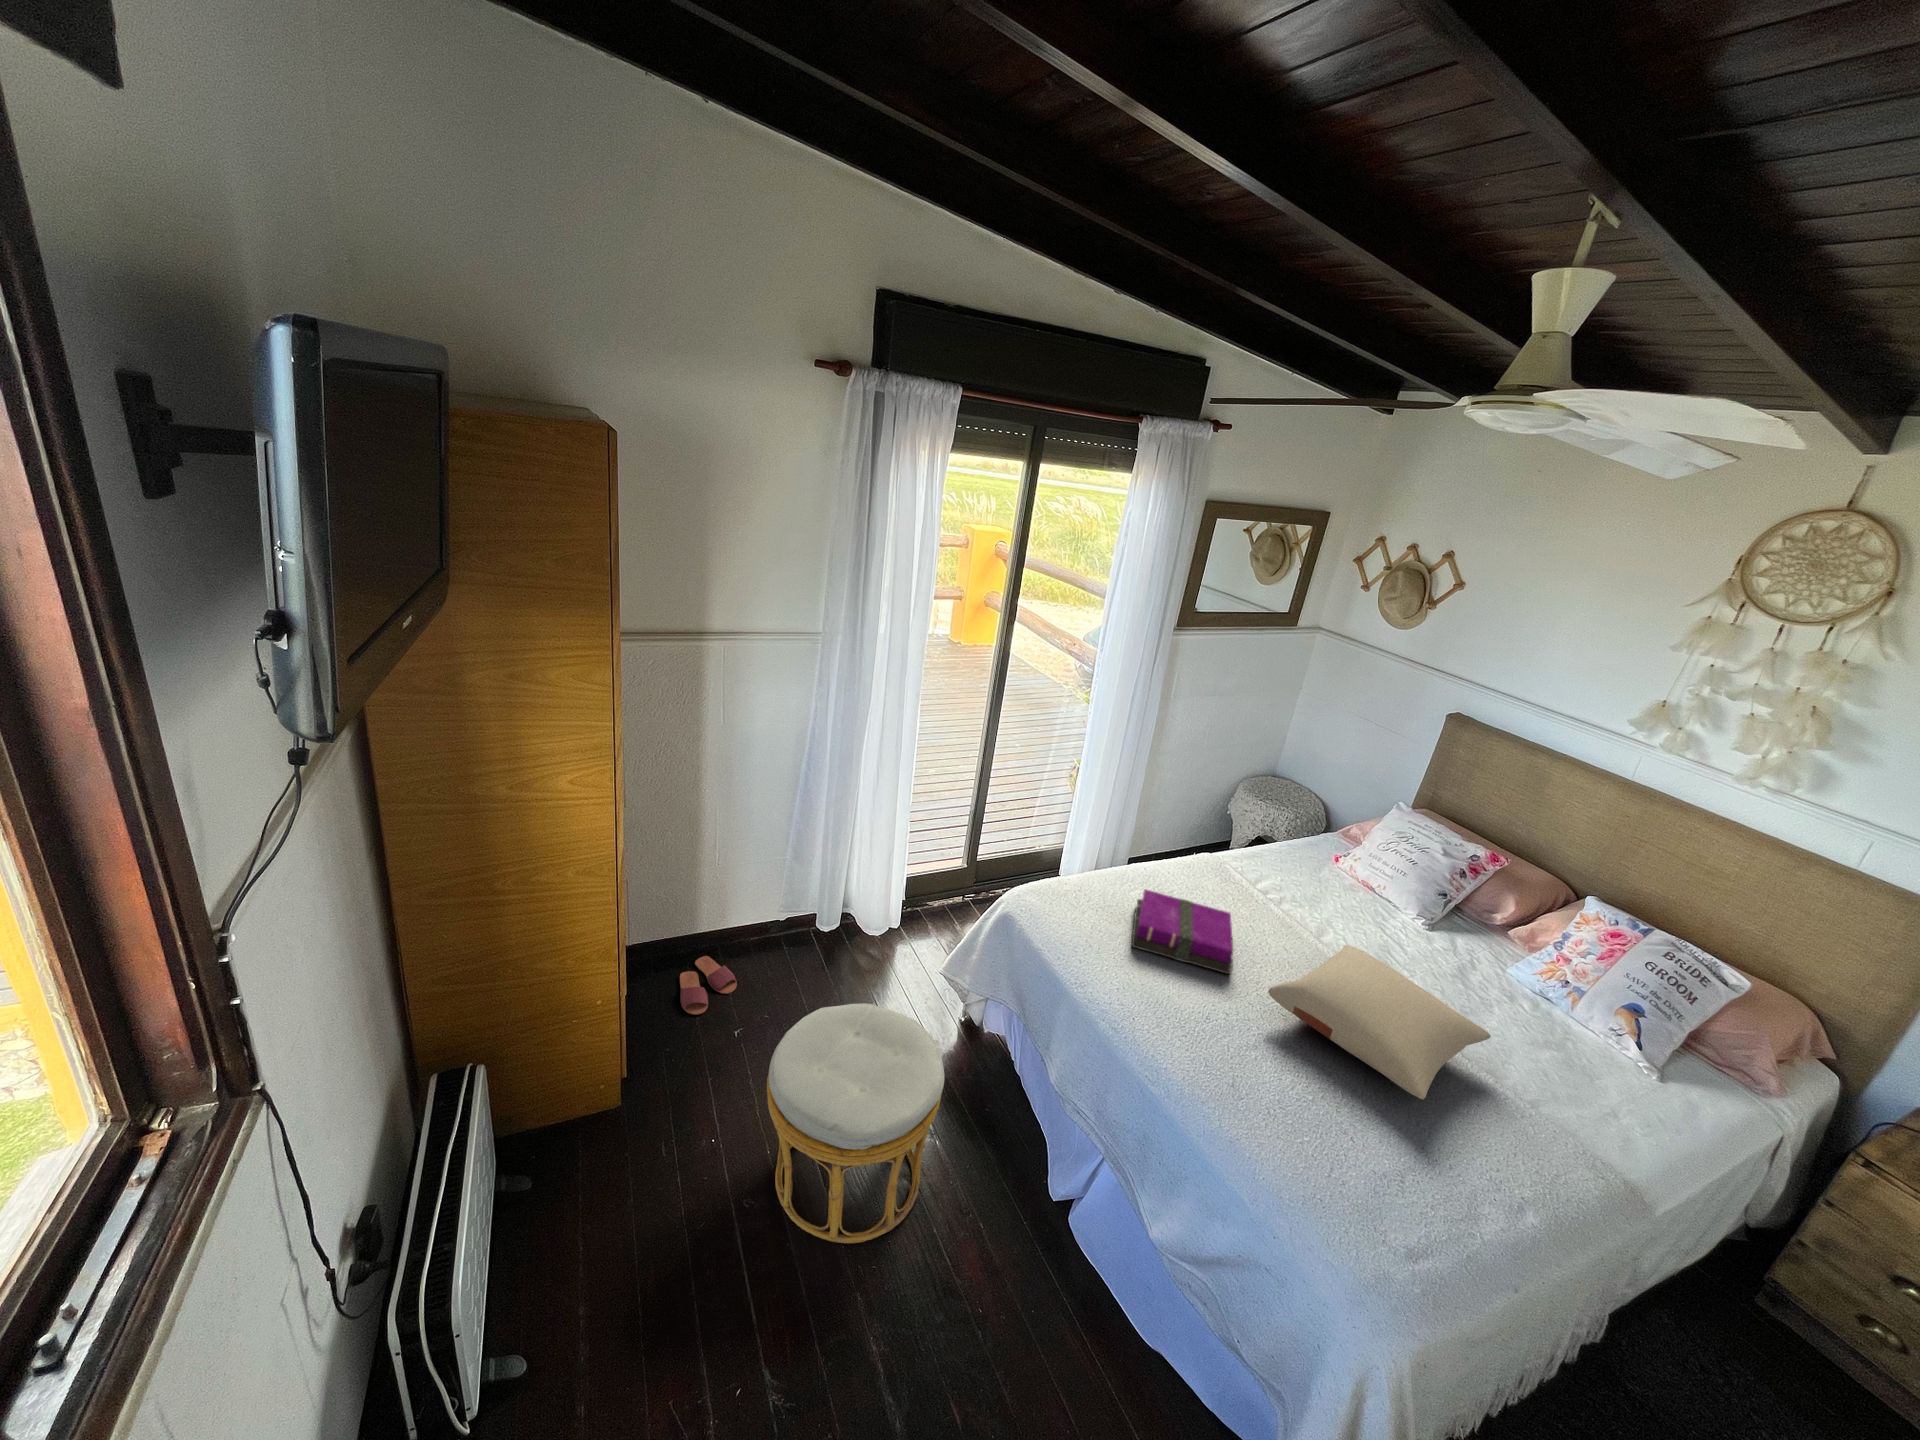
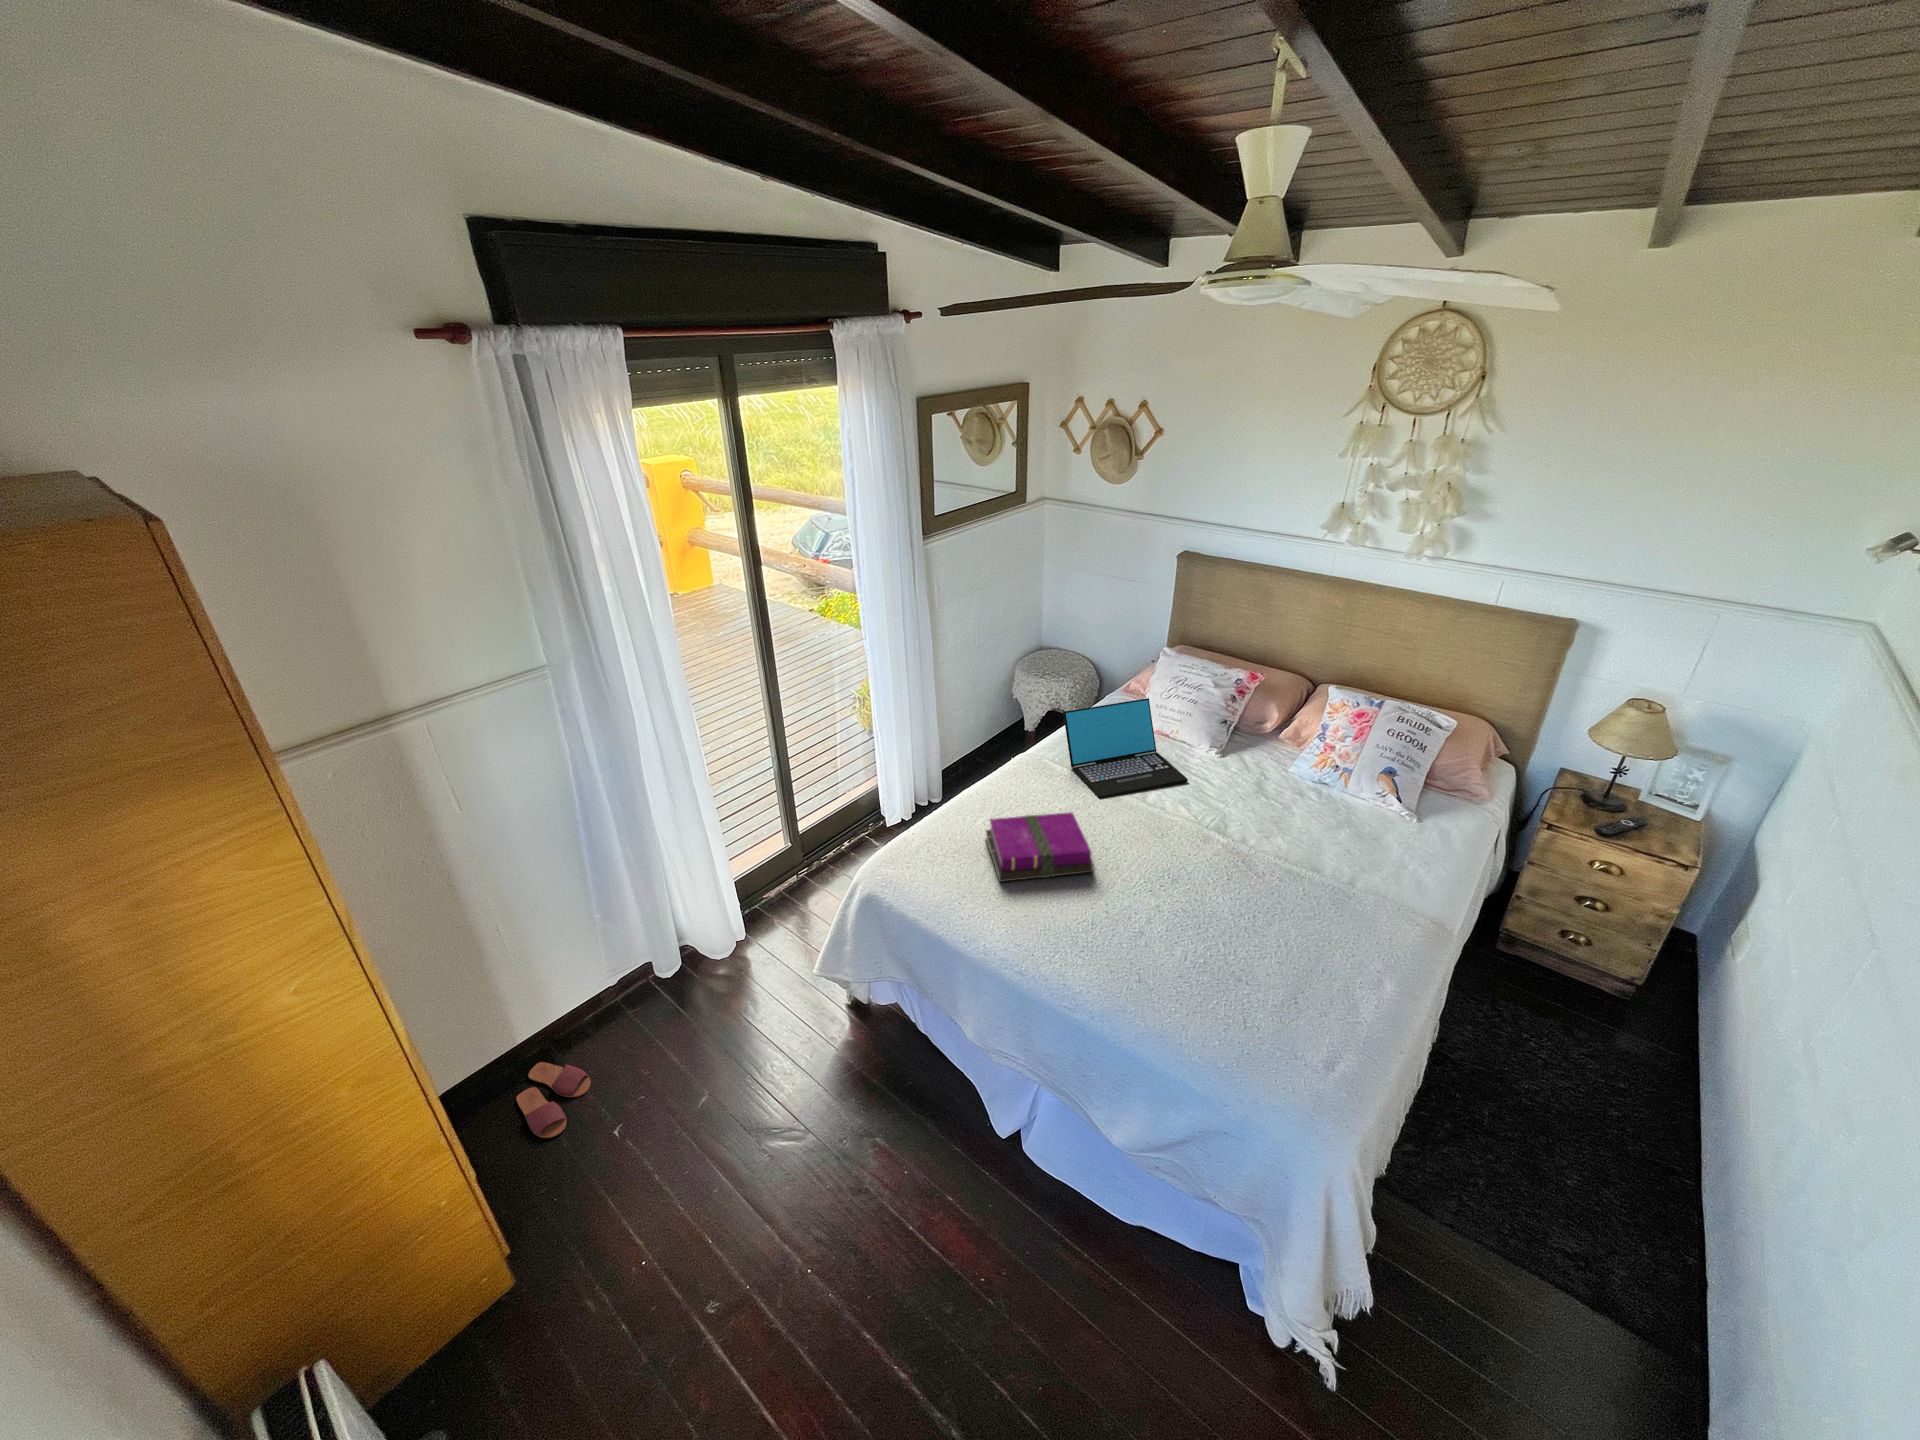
laptop: none [1252,823,1377,936] -> present [1063,698,1188,798]
pillow: present [1268,945,1491,1099] -> none [1136,804,1311,926]
ottoman: present [767,1003,945,1243] -> none [681,1045,878,1307]

